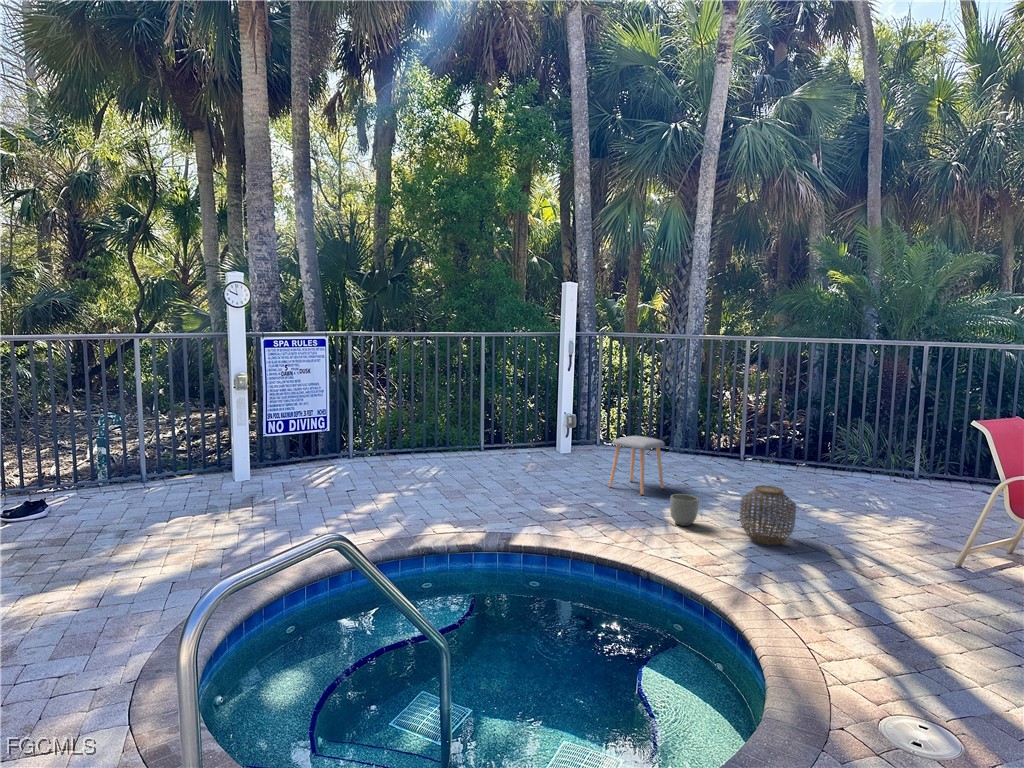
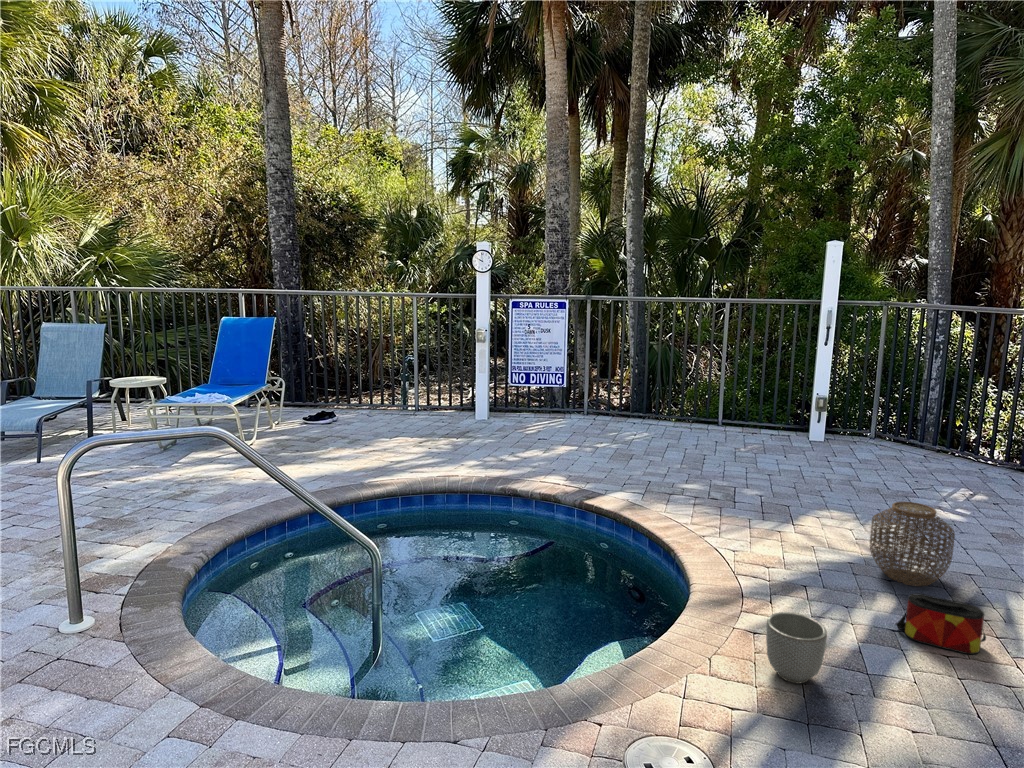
stool: present [609,436,665,495] -> none [814,425,895,499]
planter: present [670,494,699,526] -> present [766,612,827,684]
bag: none [820,545,870,580] -> present [896,594,986,654]

